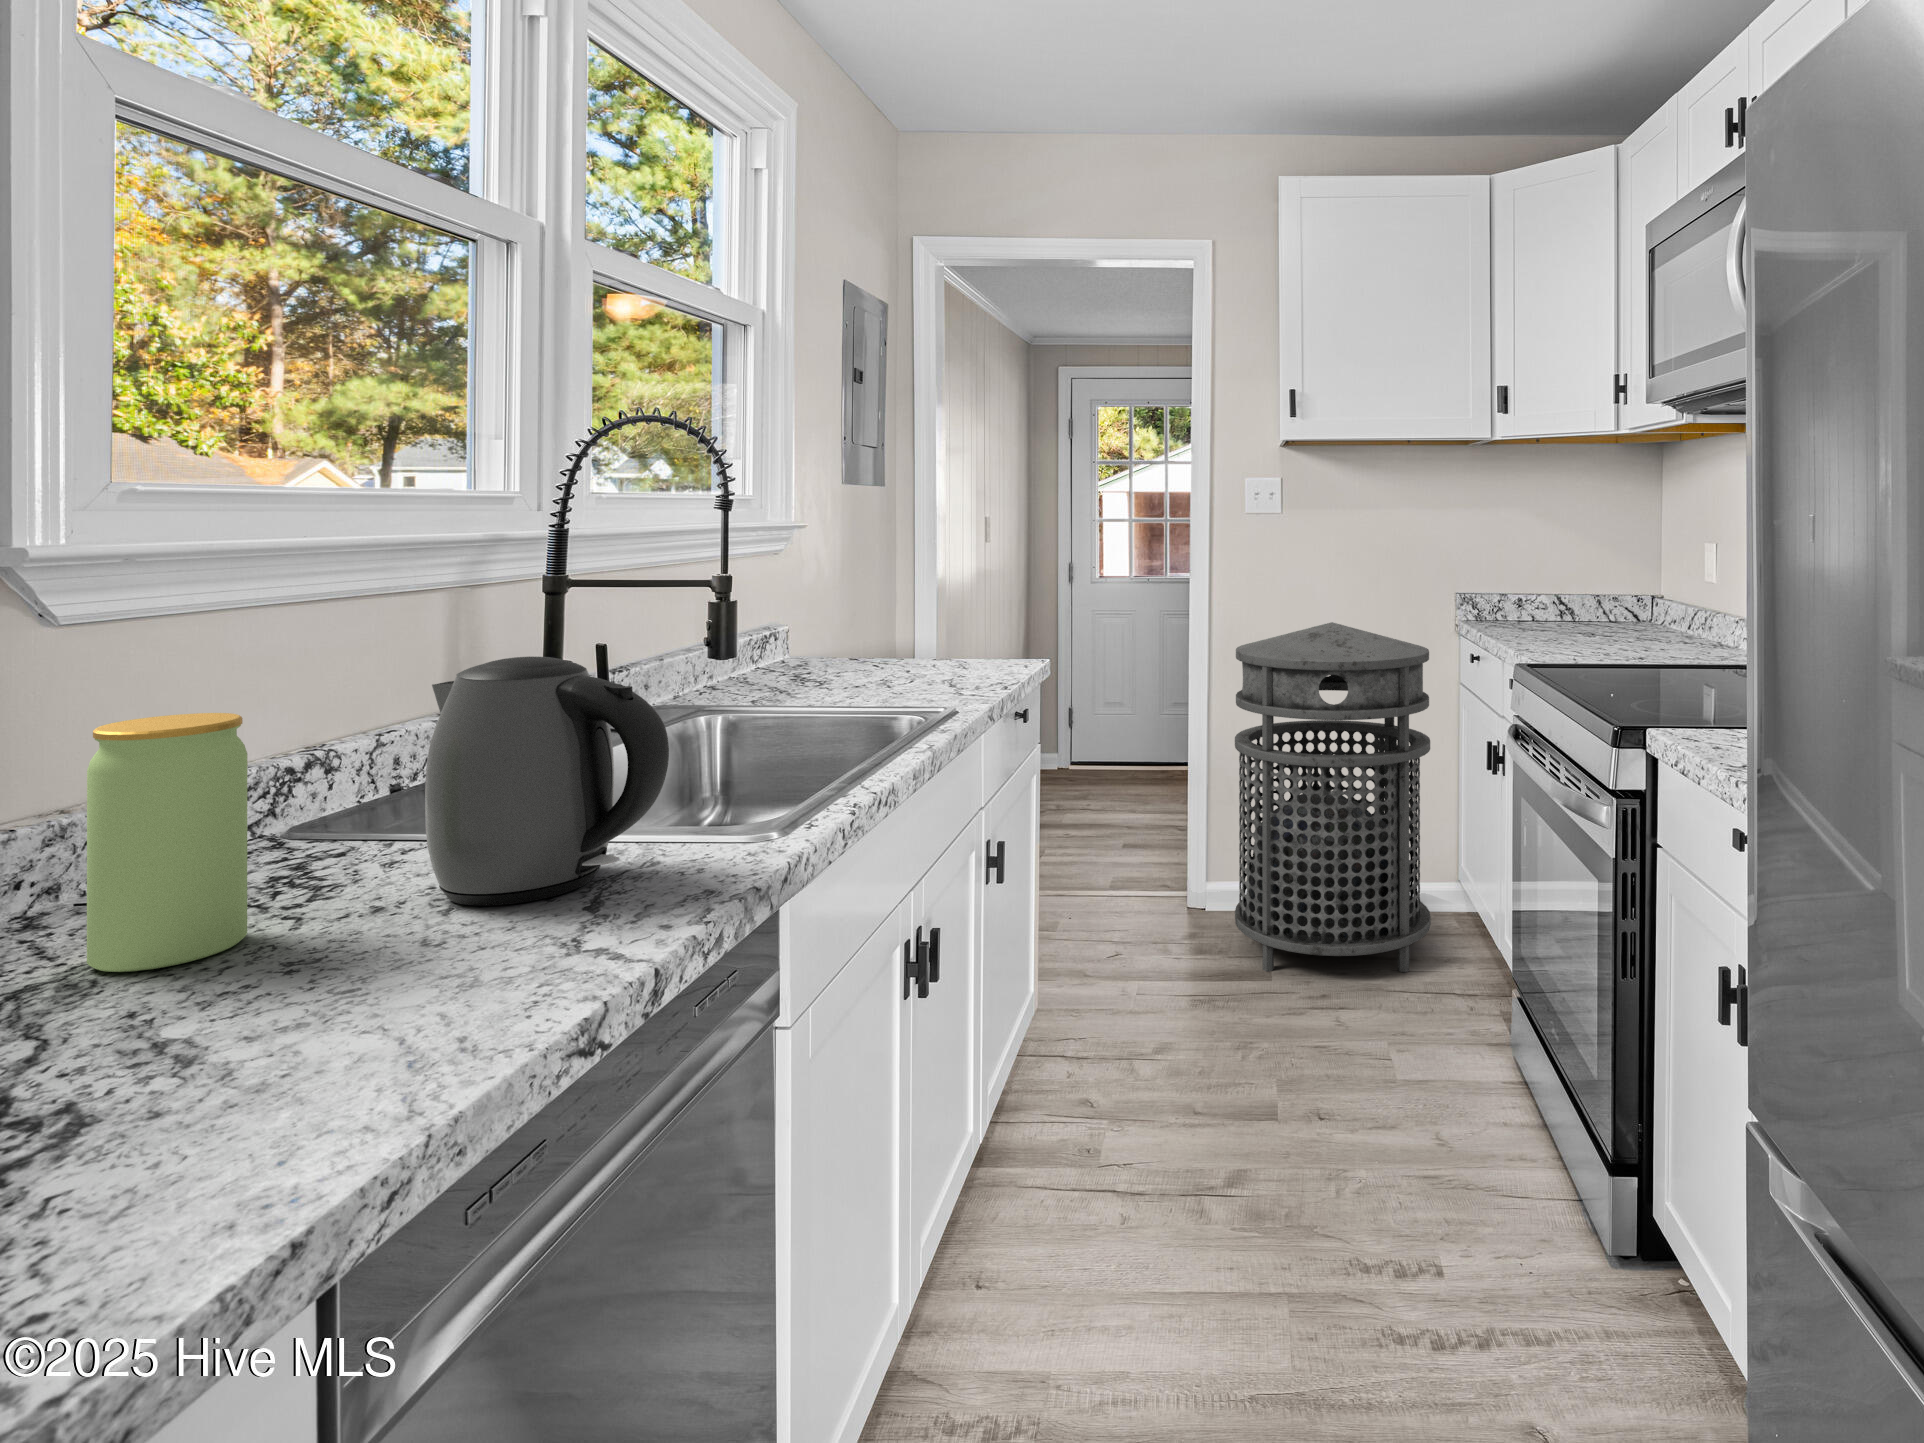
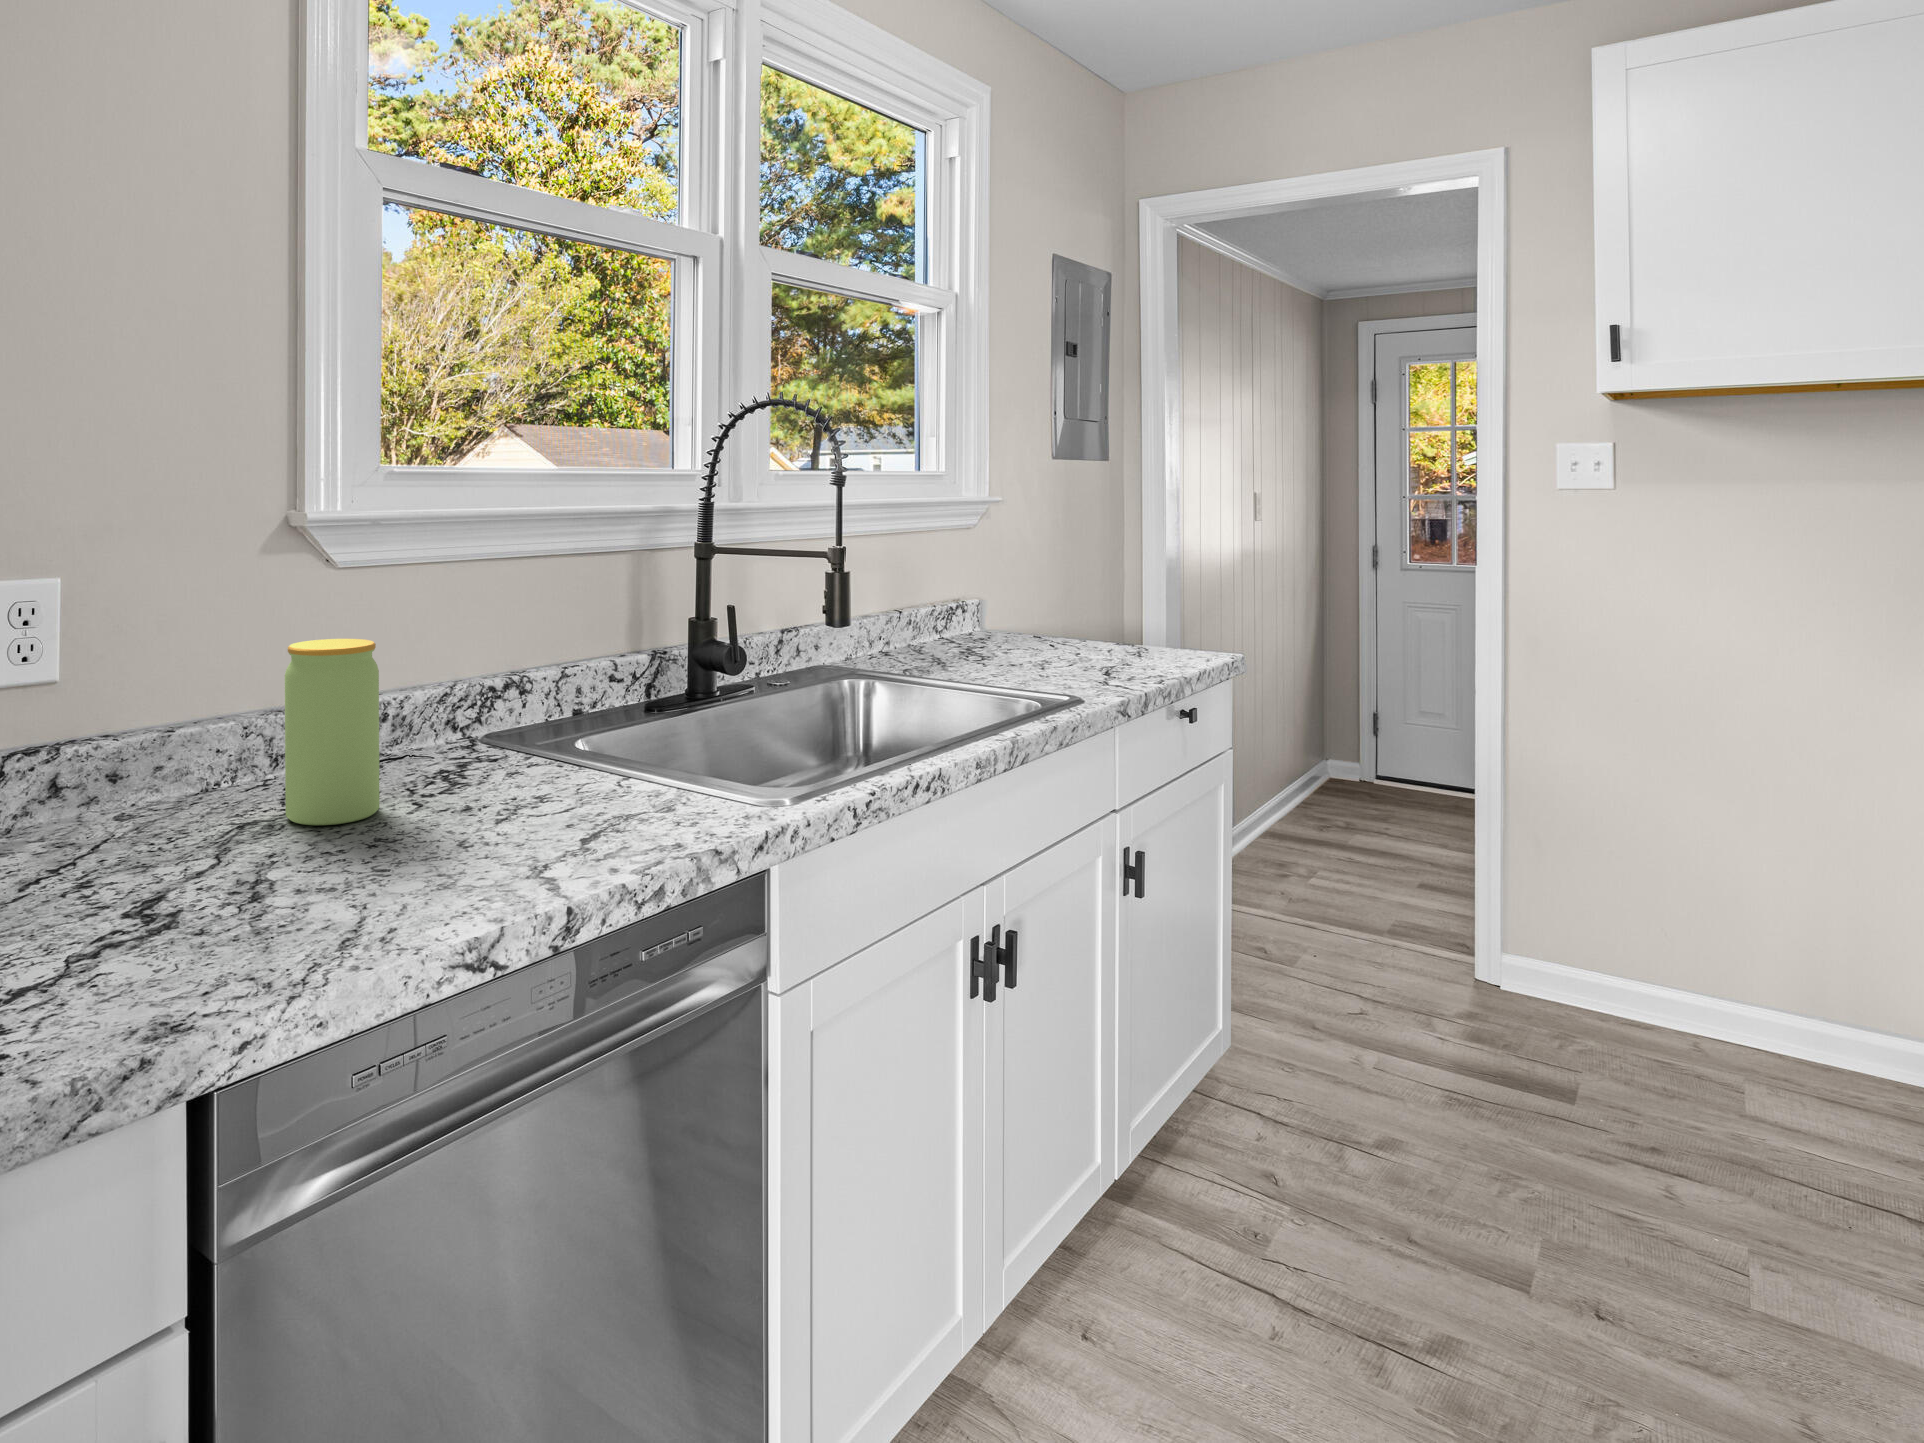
trash can: present [1235,622,1431,972] -> none [1529,641,1872,1154]
kettle: present [425,657,669,906] -> none [491,614,656,826]

